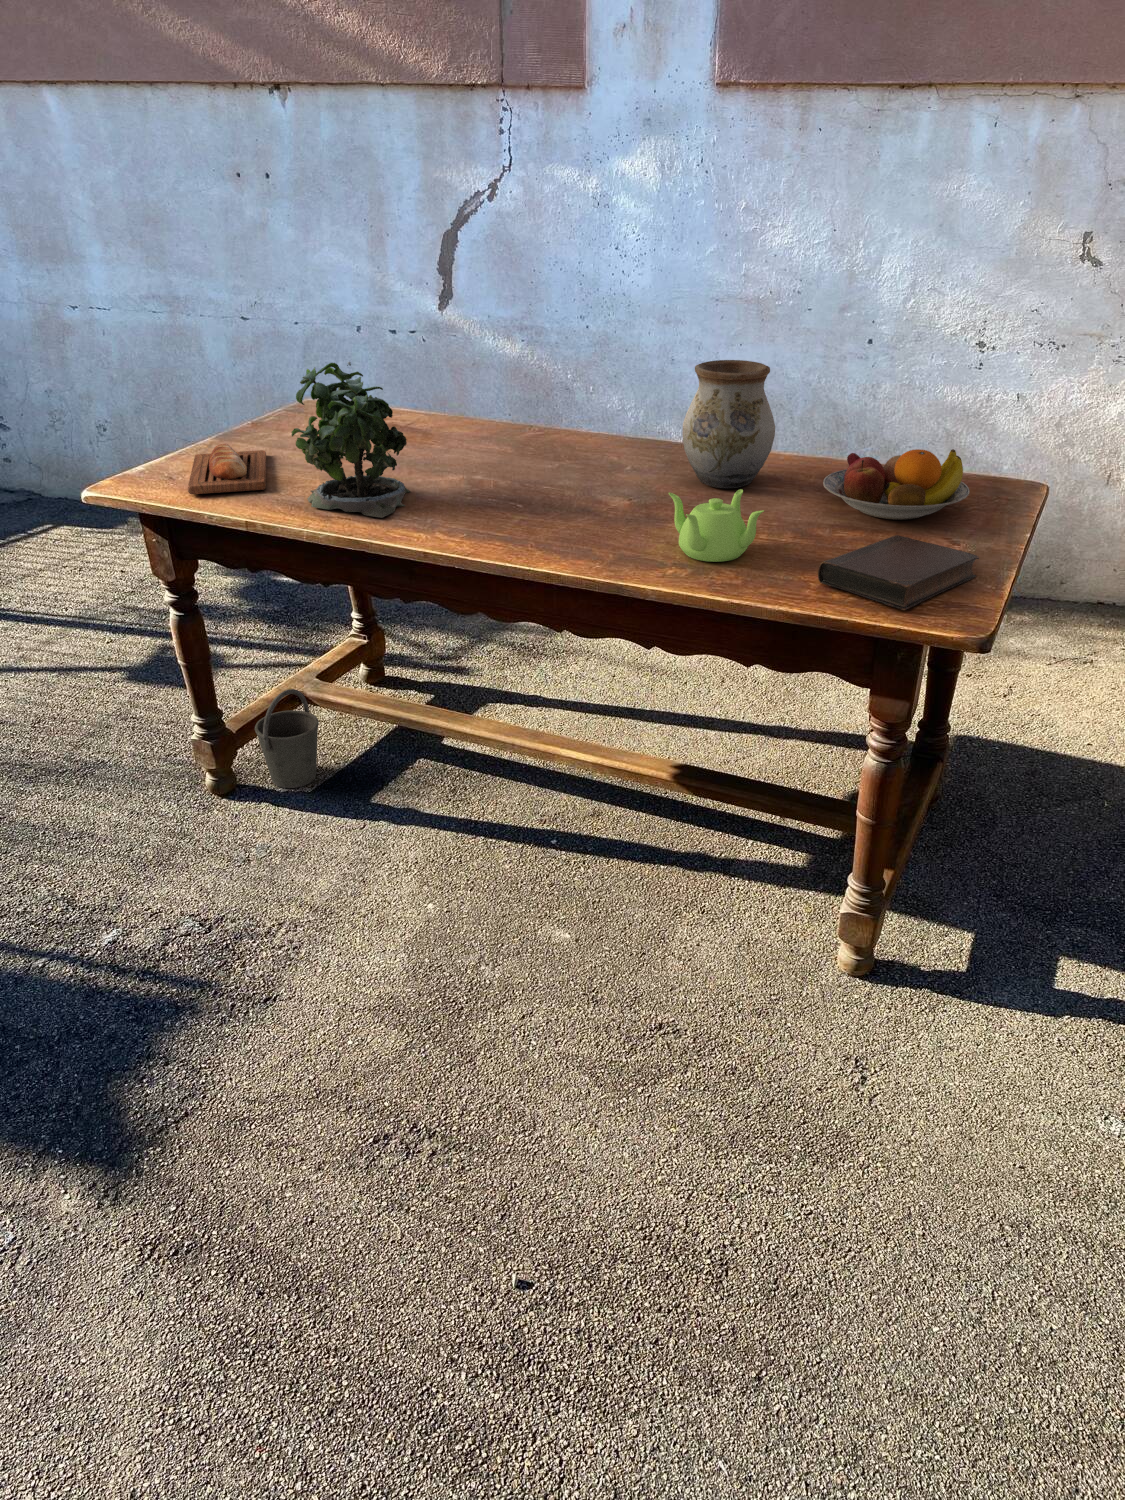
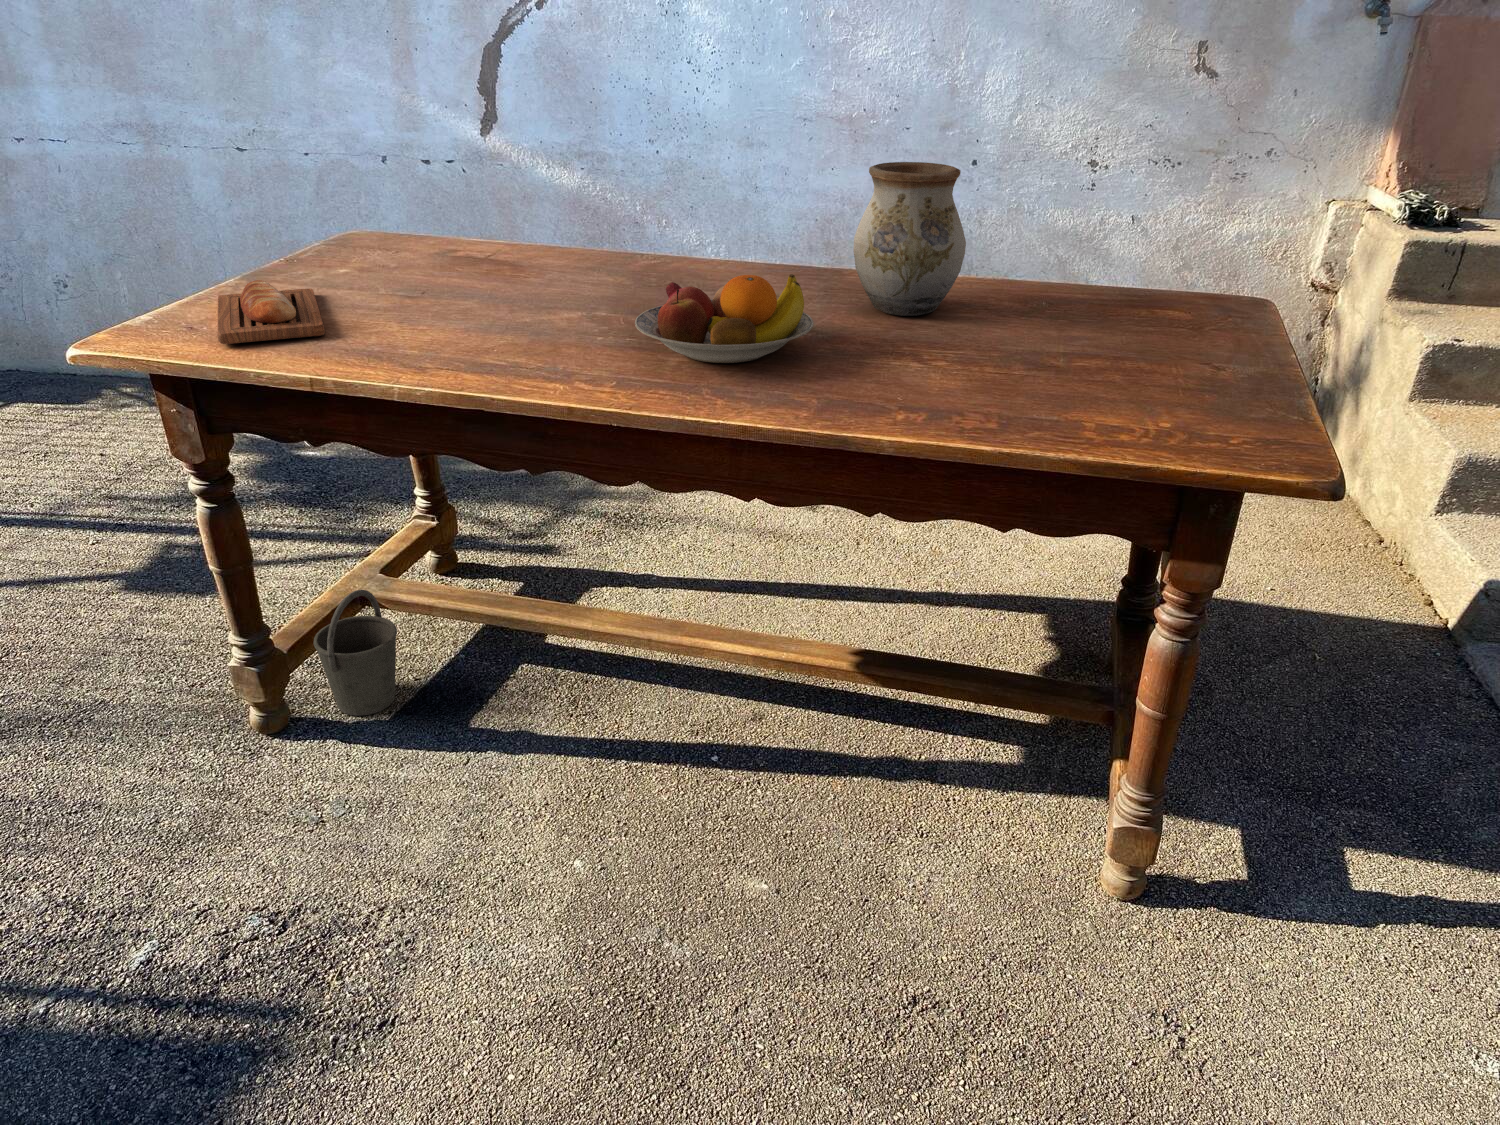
potted plant: present [291,362,410,518] -> none [365,159,522,364]
fruit bowl: present [823,449,970,520] -> present [635,274,814,363]
teapot: present [669,489,764,562] -> none [879,311,1013,401]
book: present [818,535,979,610] -> none [1091,360,1273,451]

